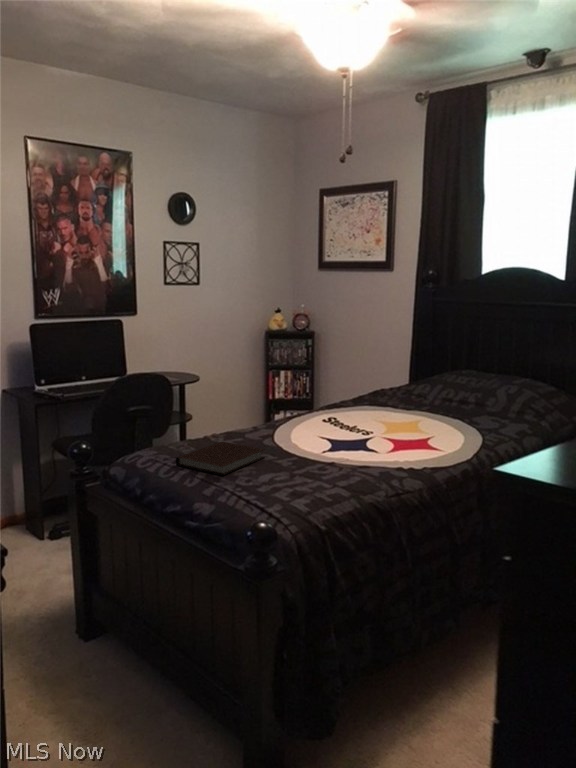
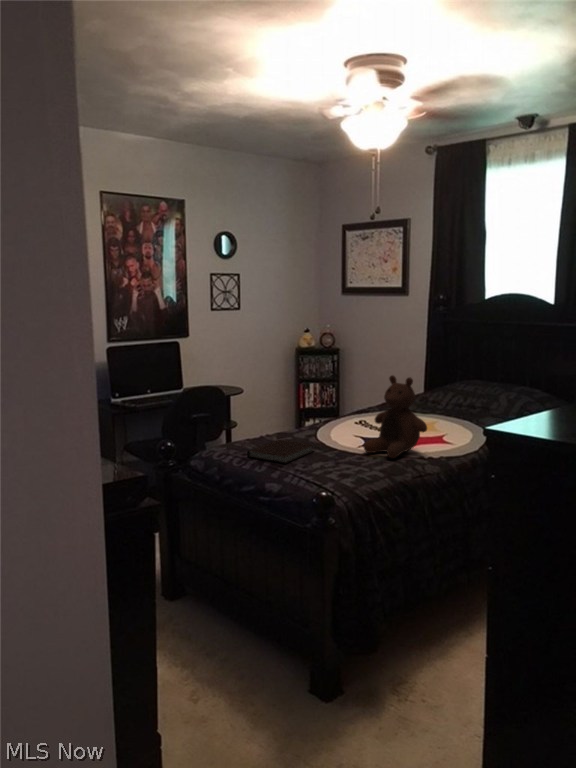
stuffed bear: none [327,362,409,469] -> present [363,376,427,458]

